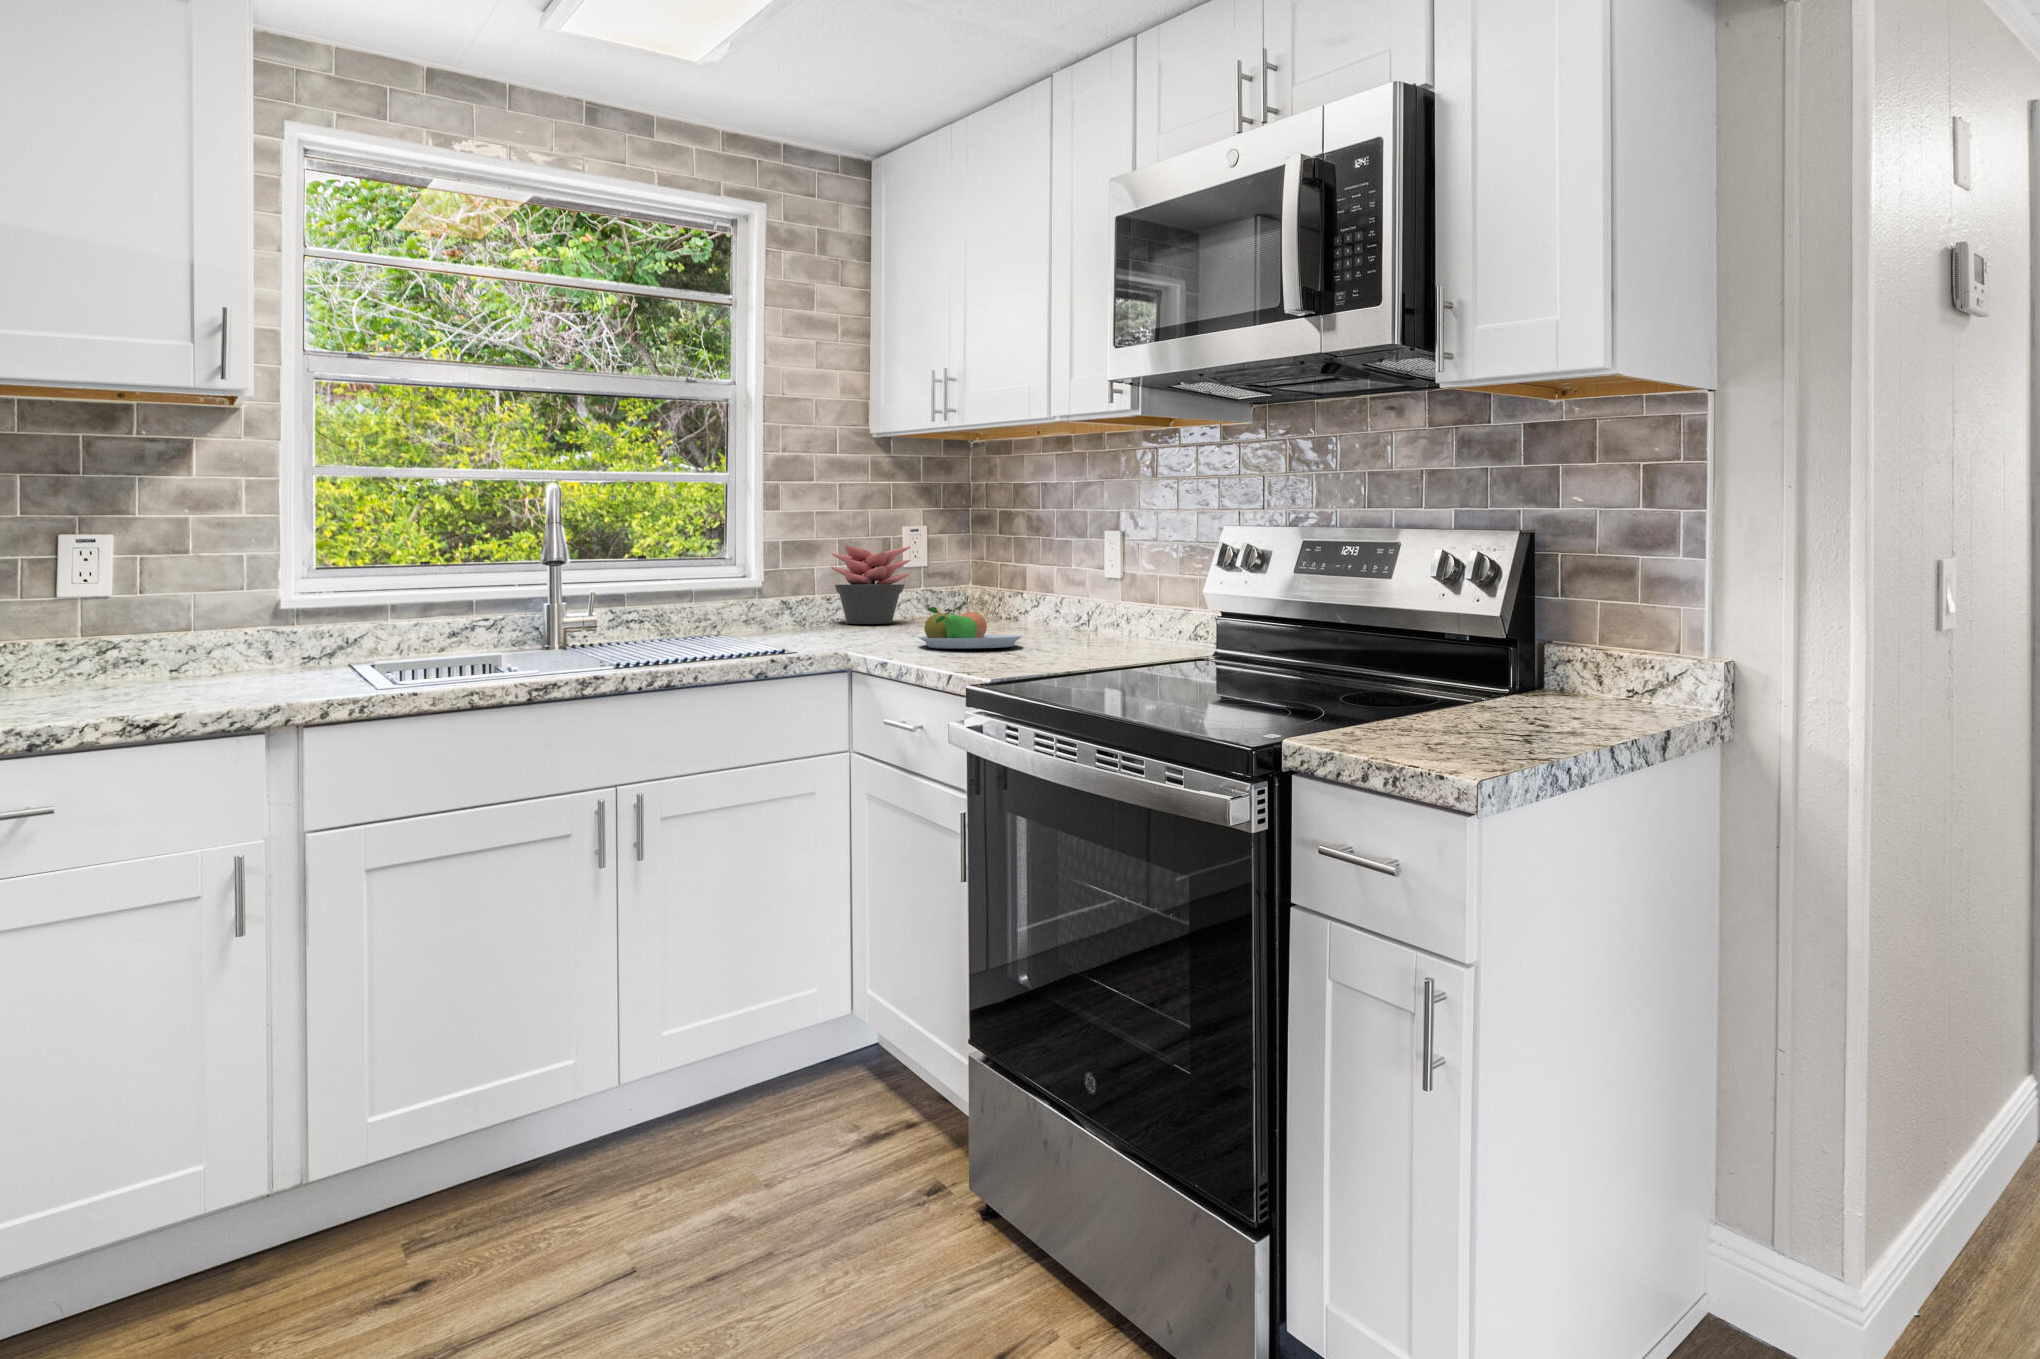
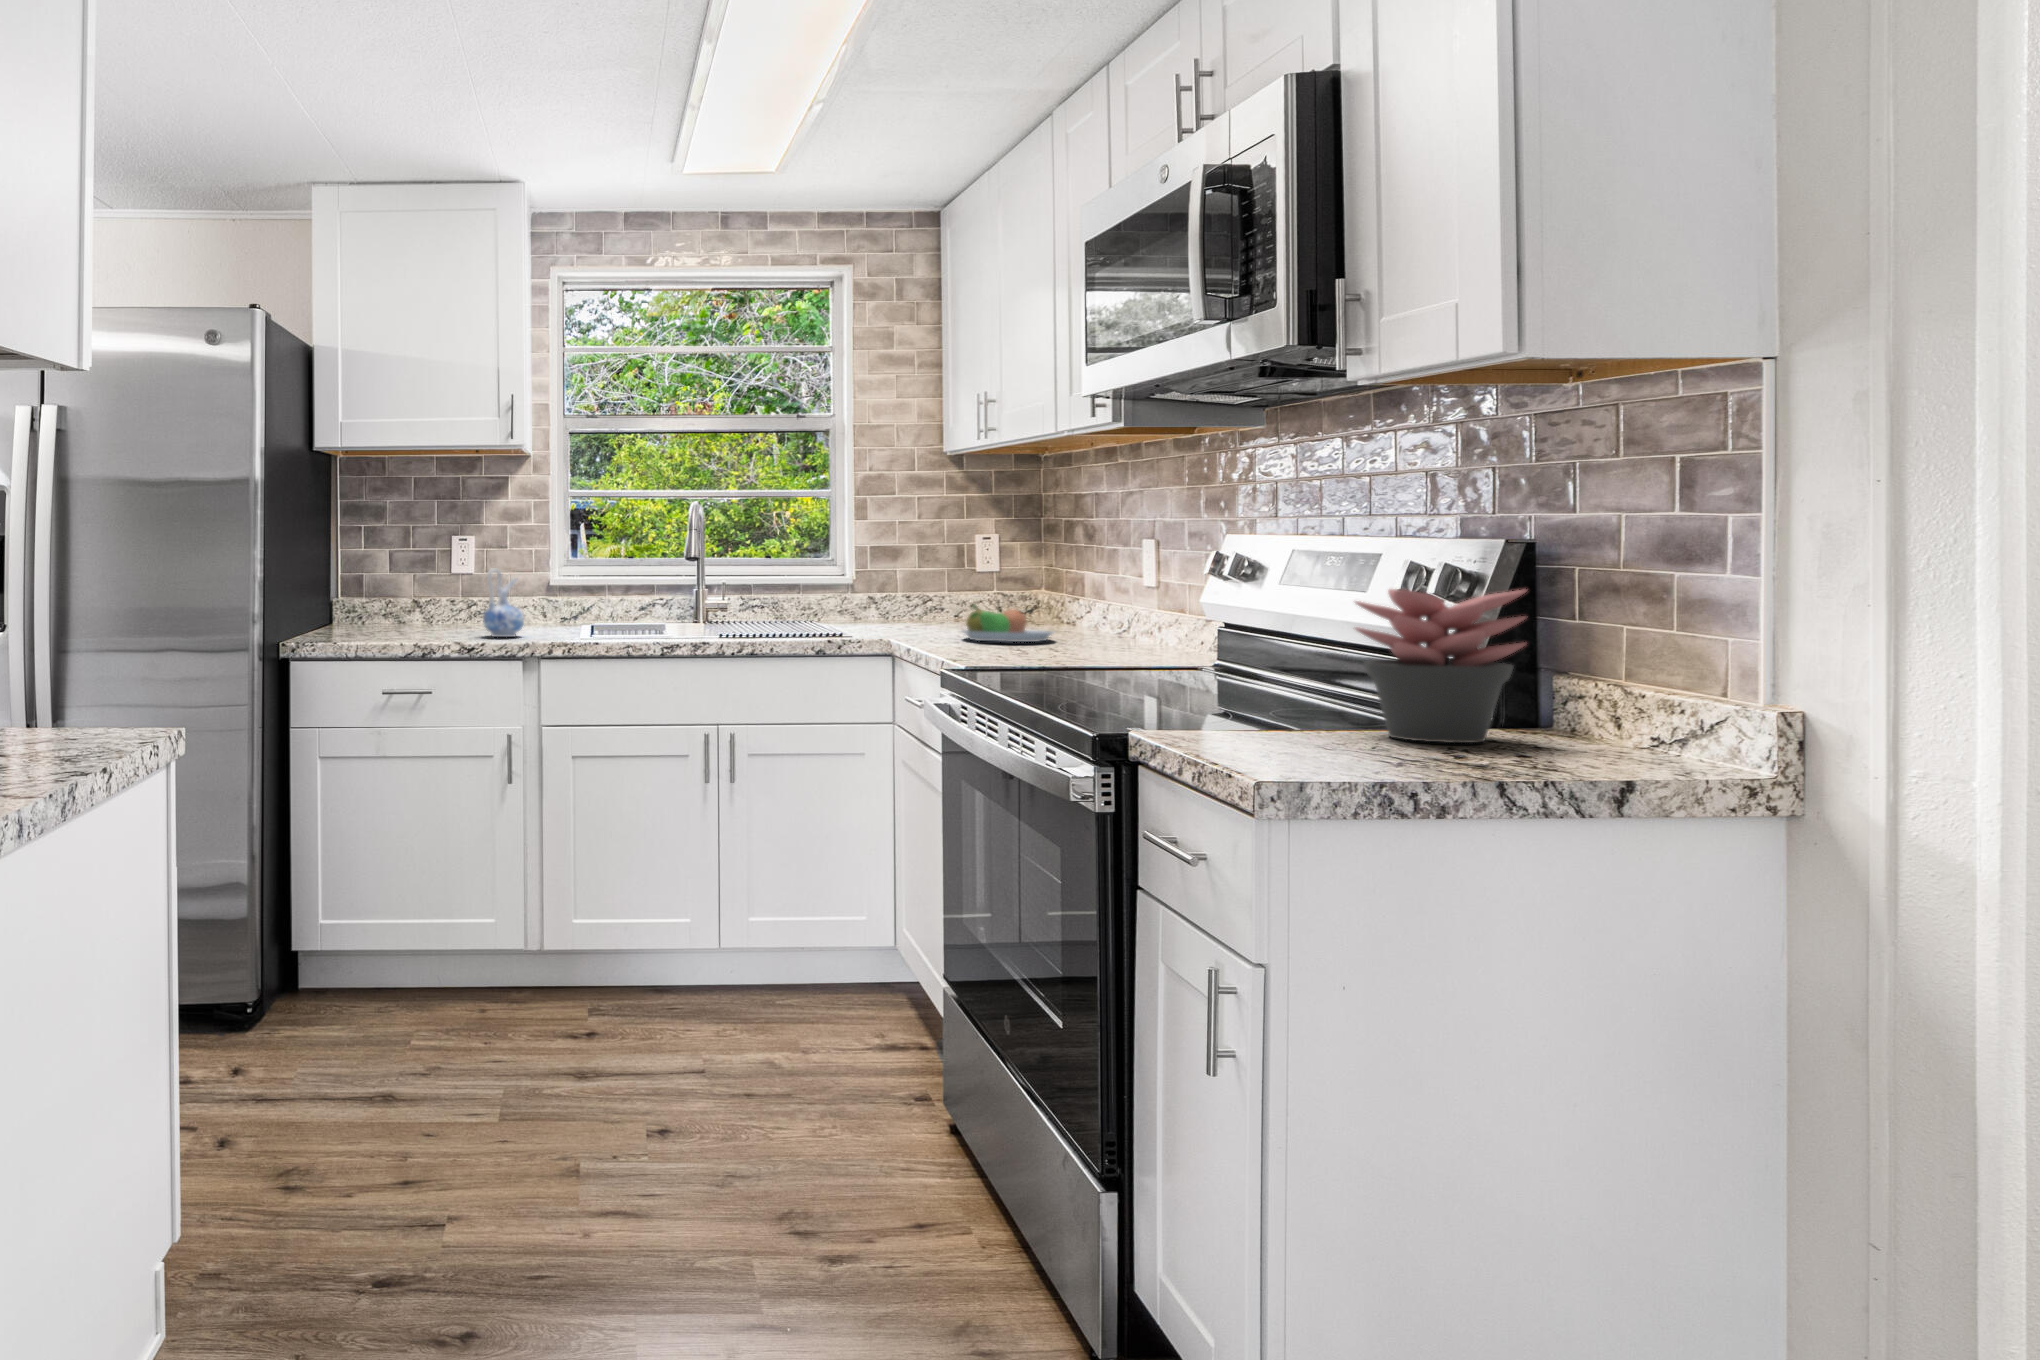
succulent plant: present [831,546,910,624] -> present [1355,589,1526,743]
ceramic pitcher: none [259,566,327,663] -> present [483,568,524,637]

